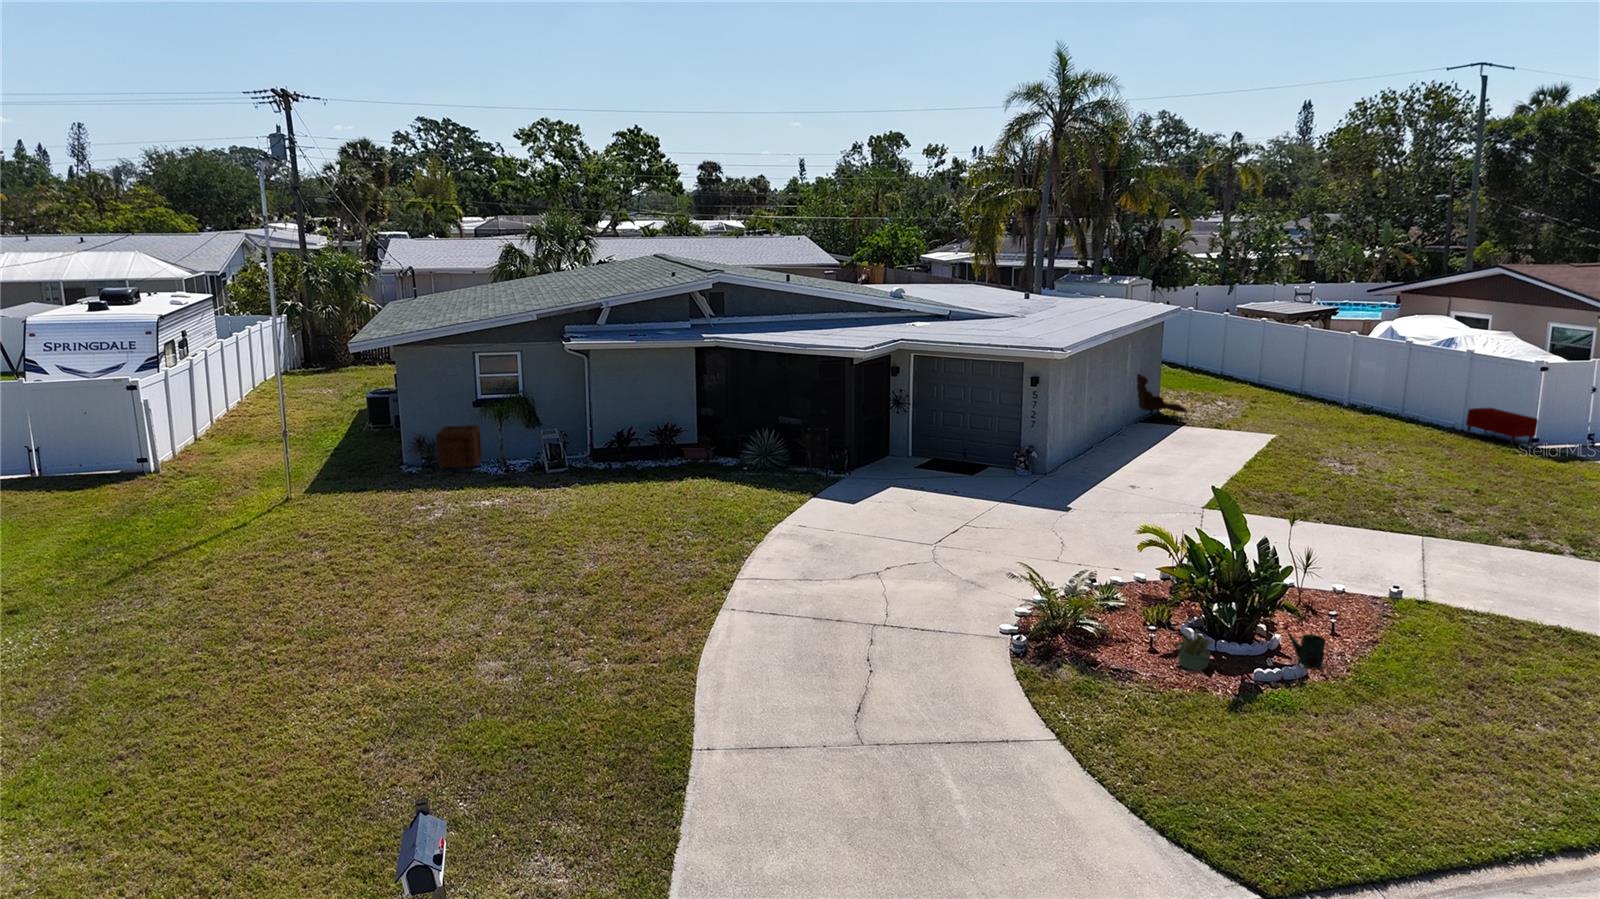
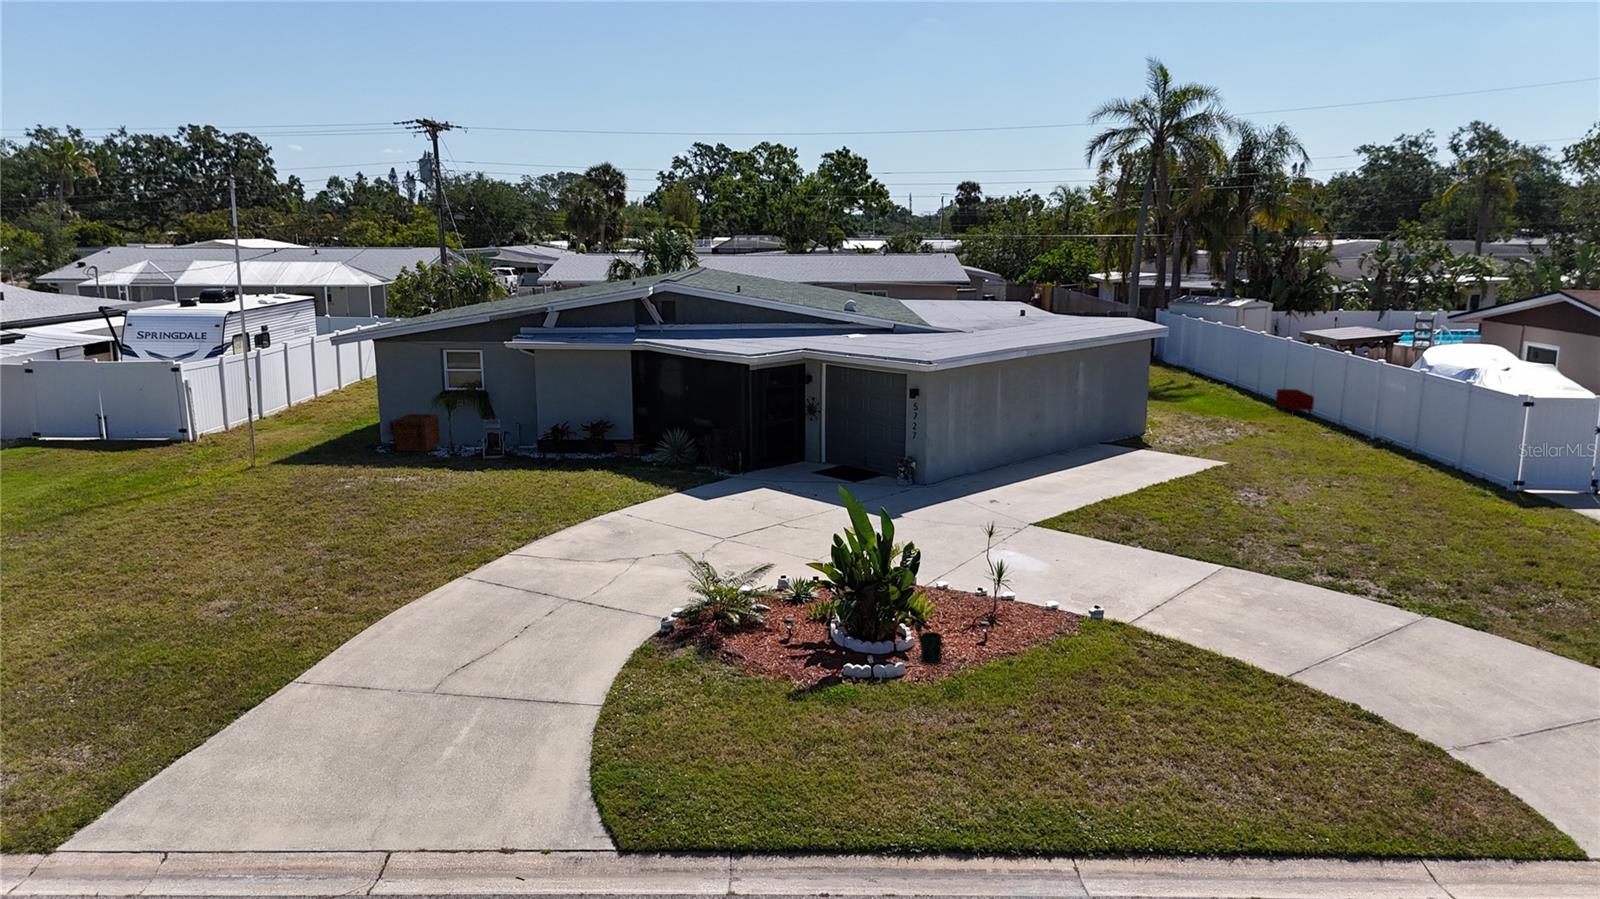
lounge chair: present [1137,374,1187,421] -> none [1108,395,1163,448]
bench: present [1466,408,1538,445] -> present [1276,389,1314,415]
decorative plant: present [1173,635,1211,671] -> none [800,620,835,656]

